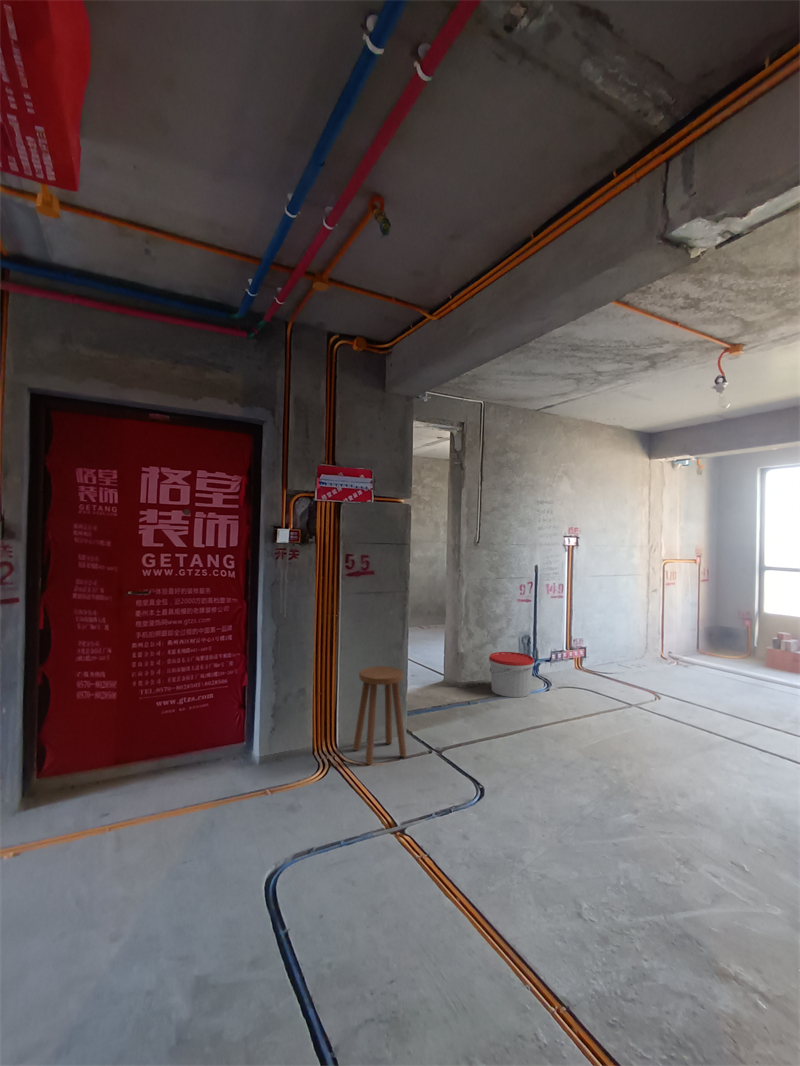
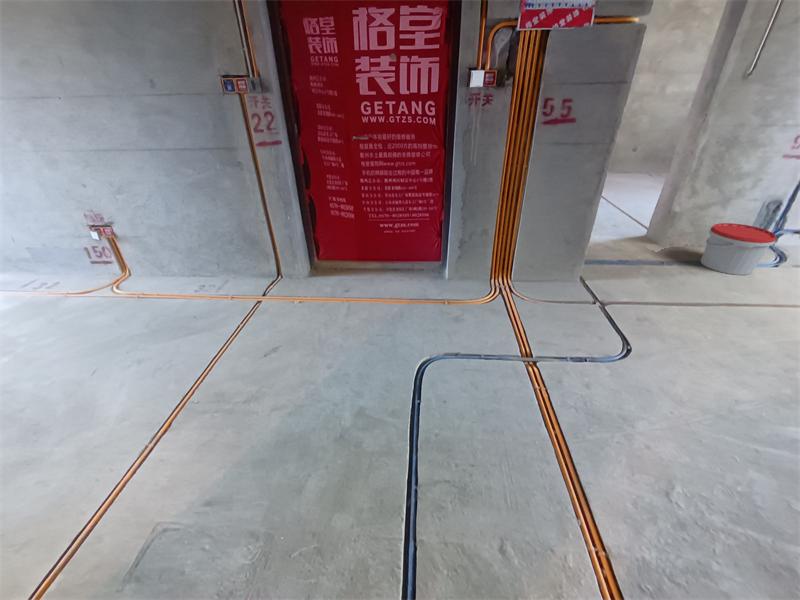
stool: present [353,666,407,765] -> none [524,220,582,302]

